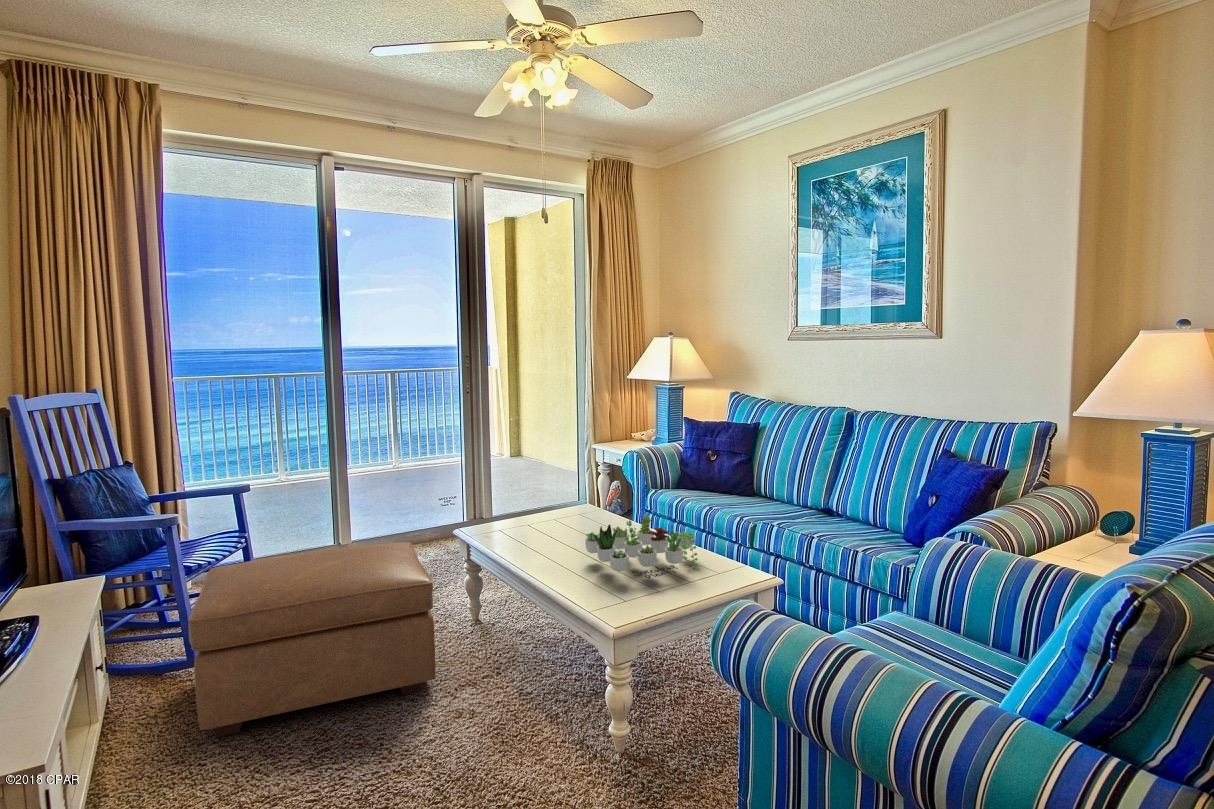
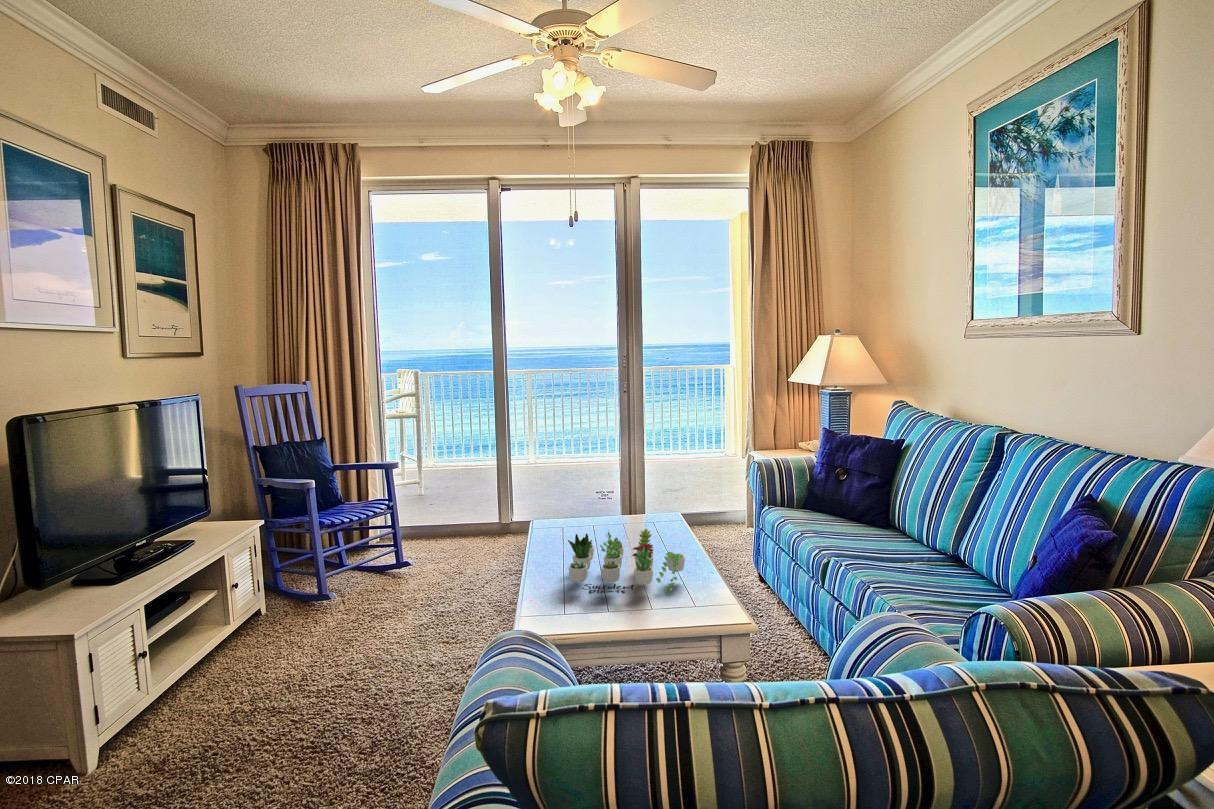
ottoman: present [188,542,435,737] -> none [268,525,484,662]

